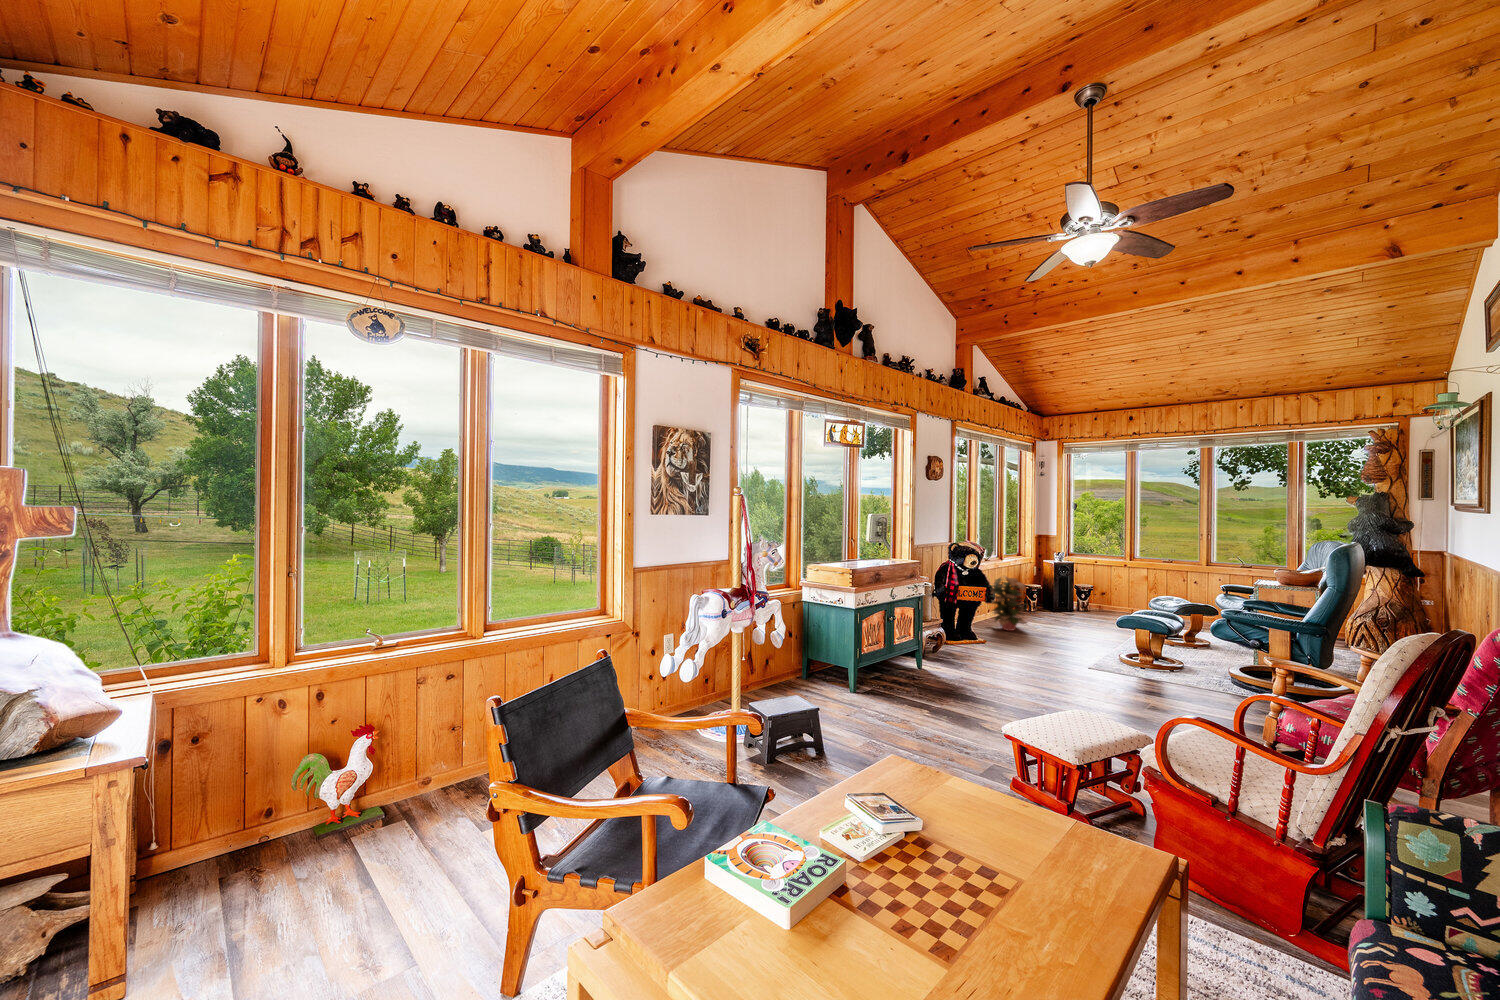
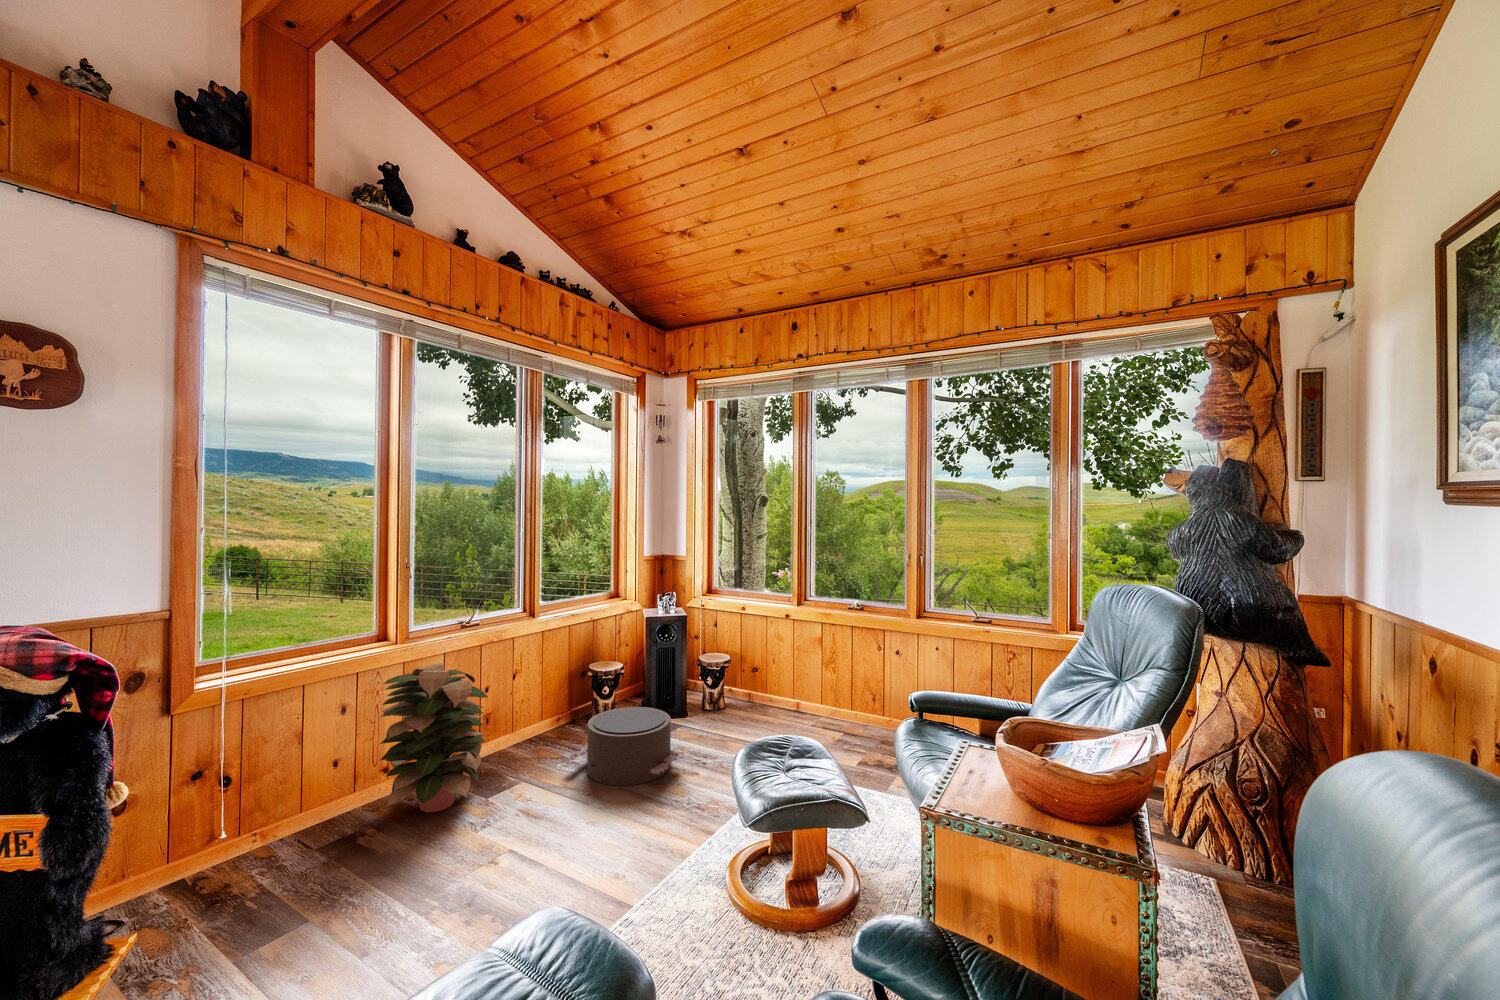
pouf: none [1047,601,1098,628] -> present [568,707,680,786]

